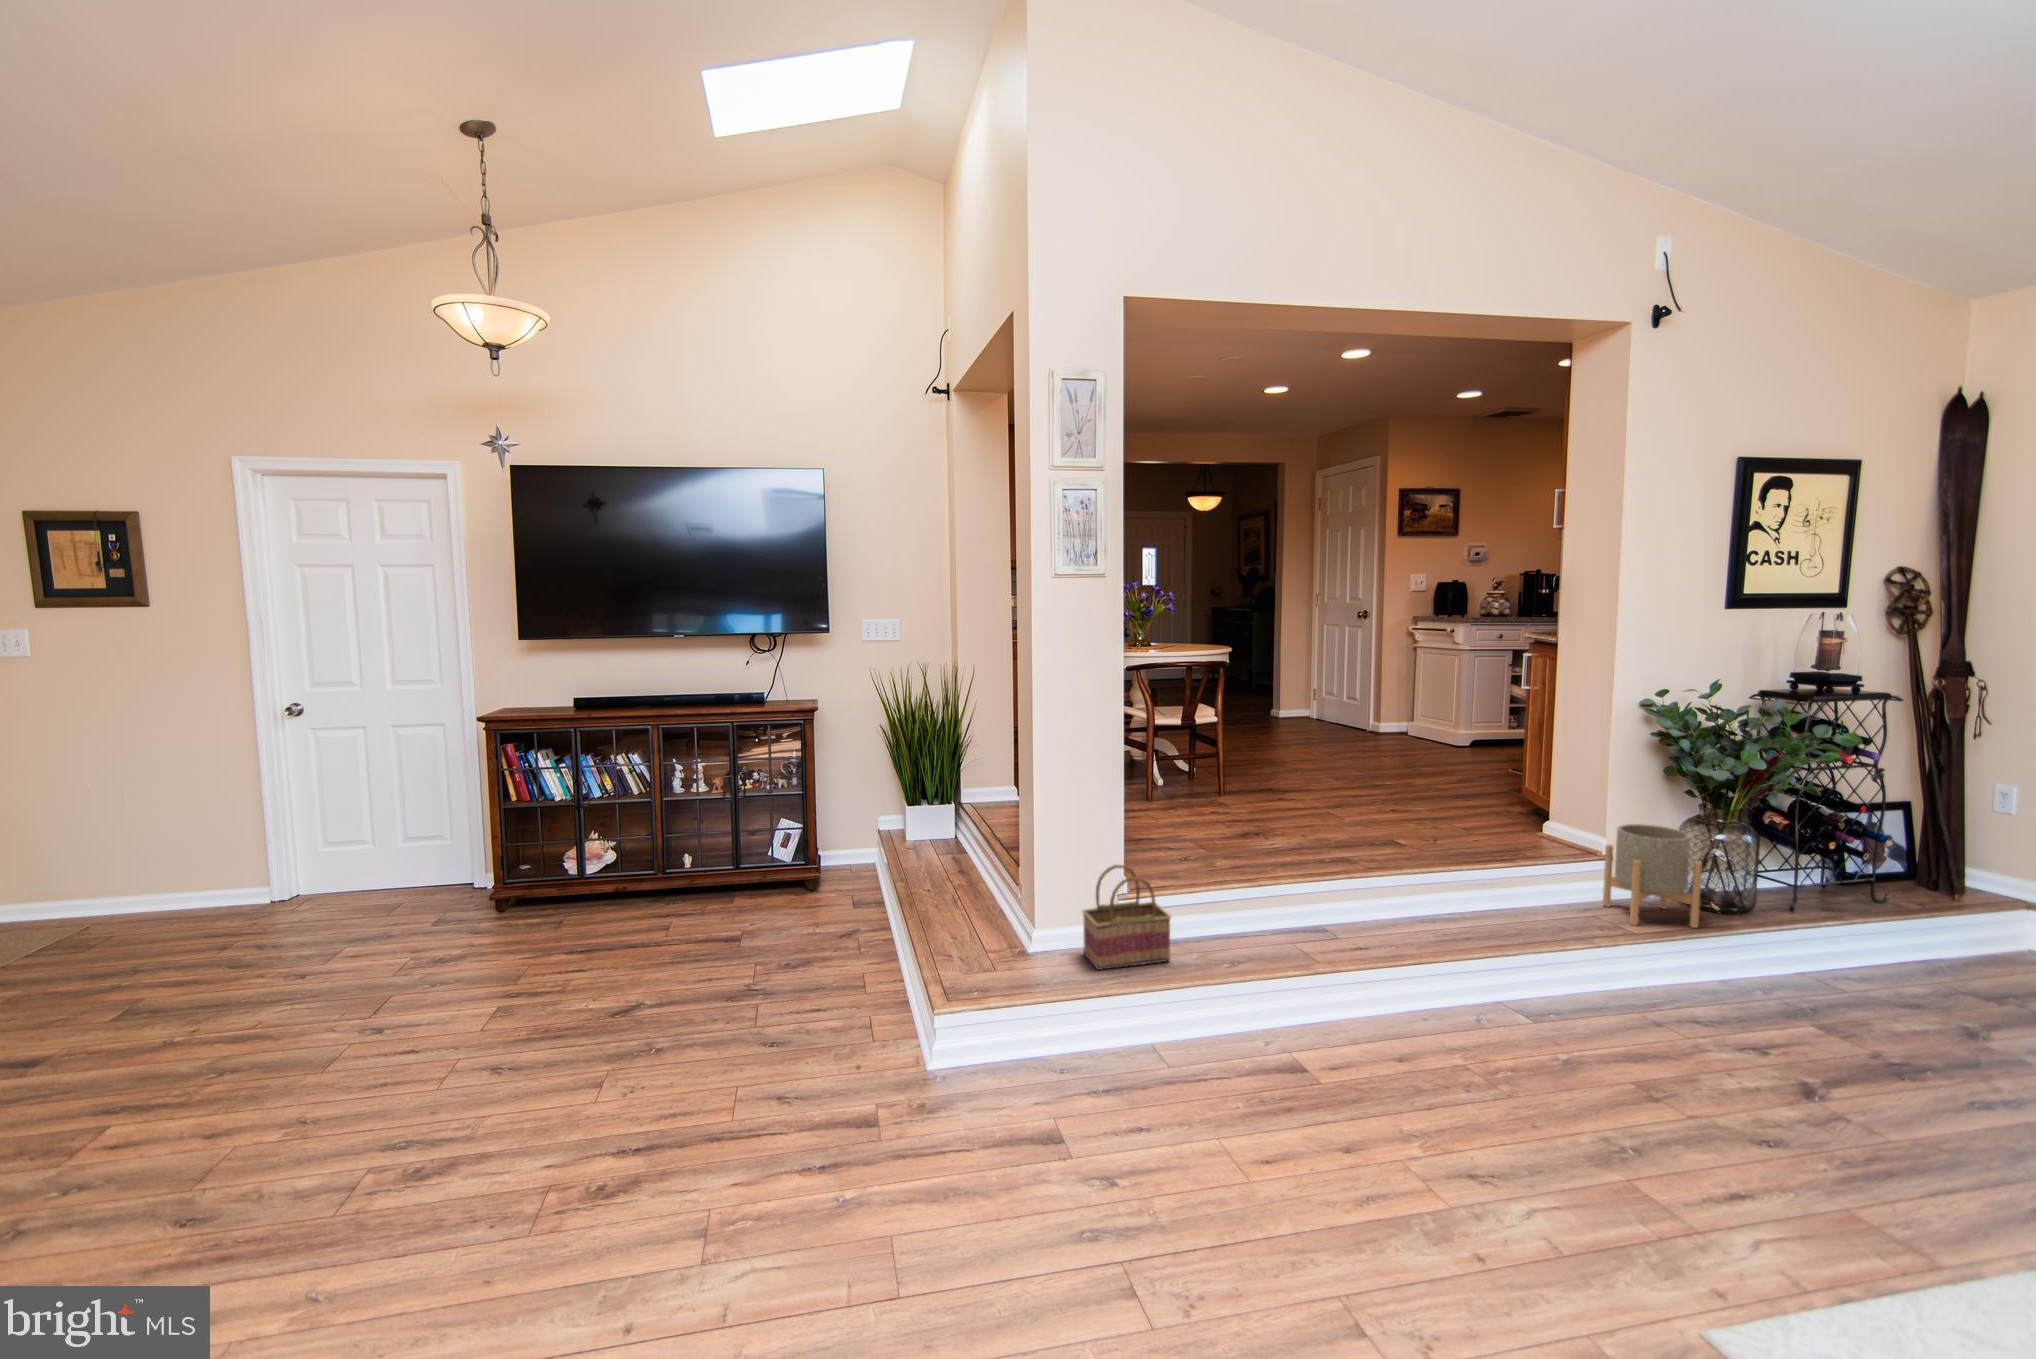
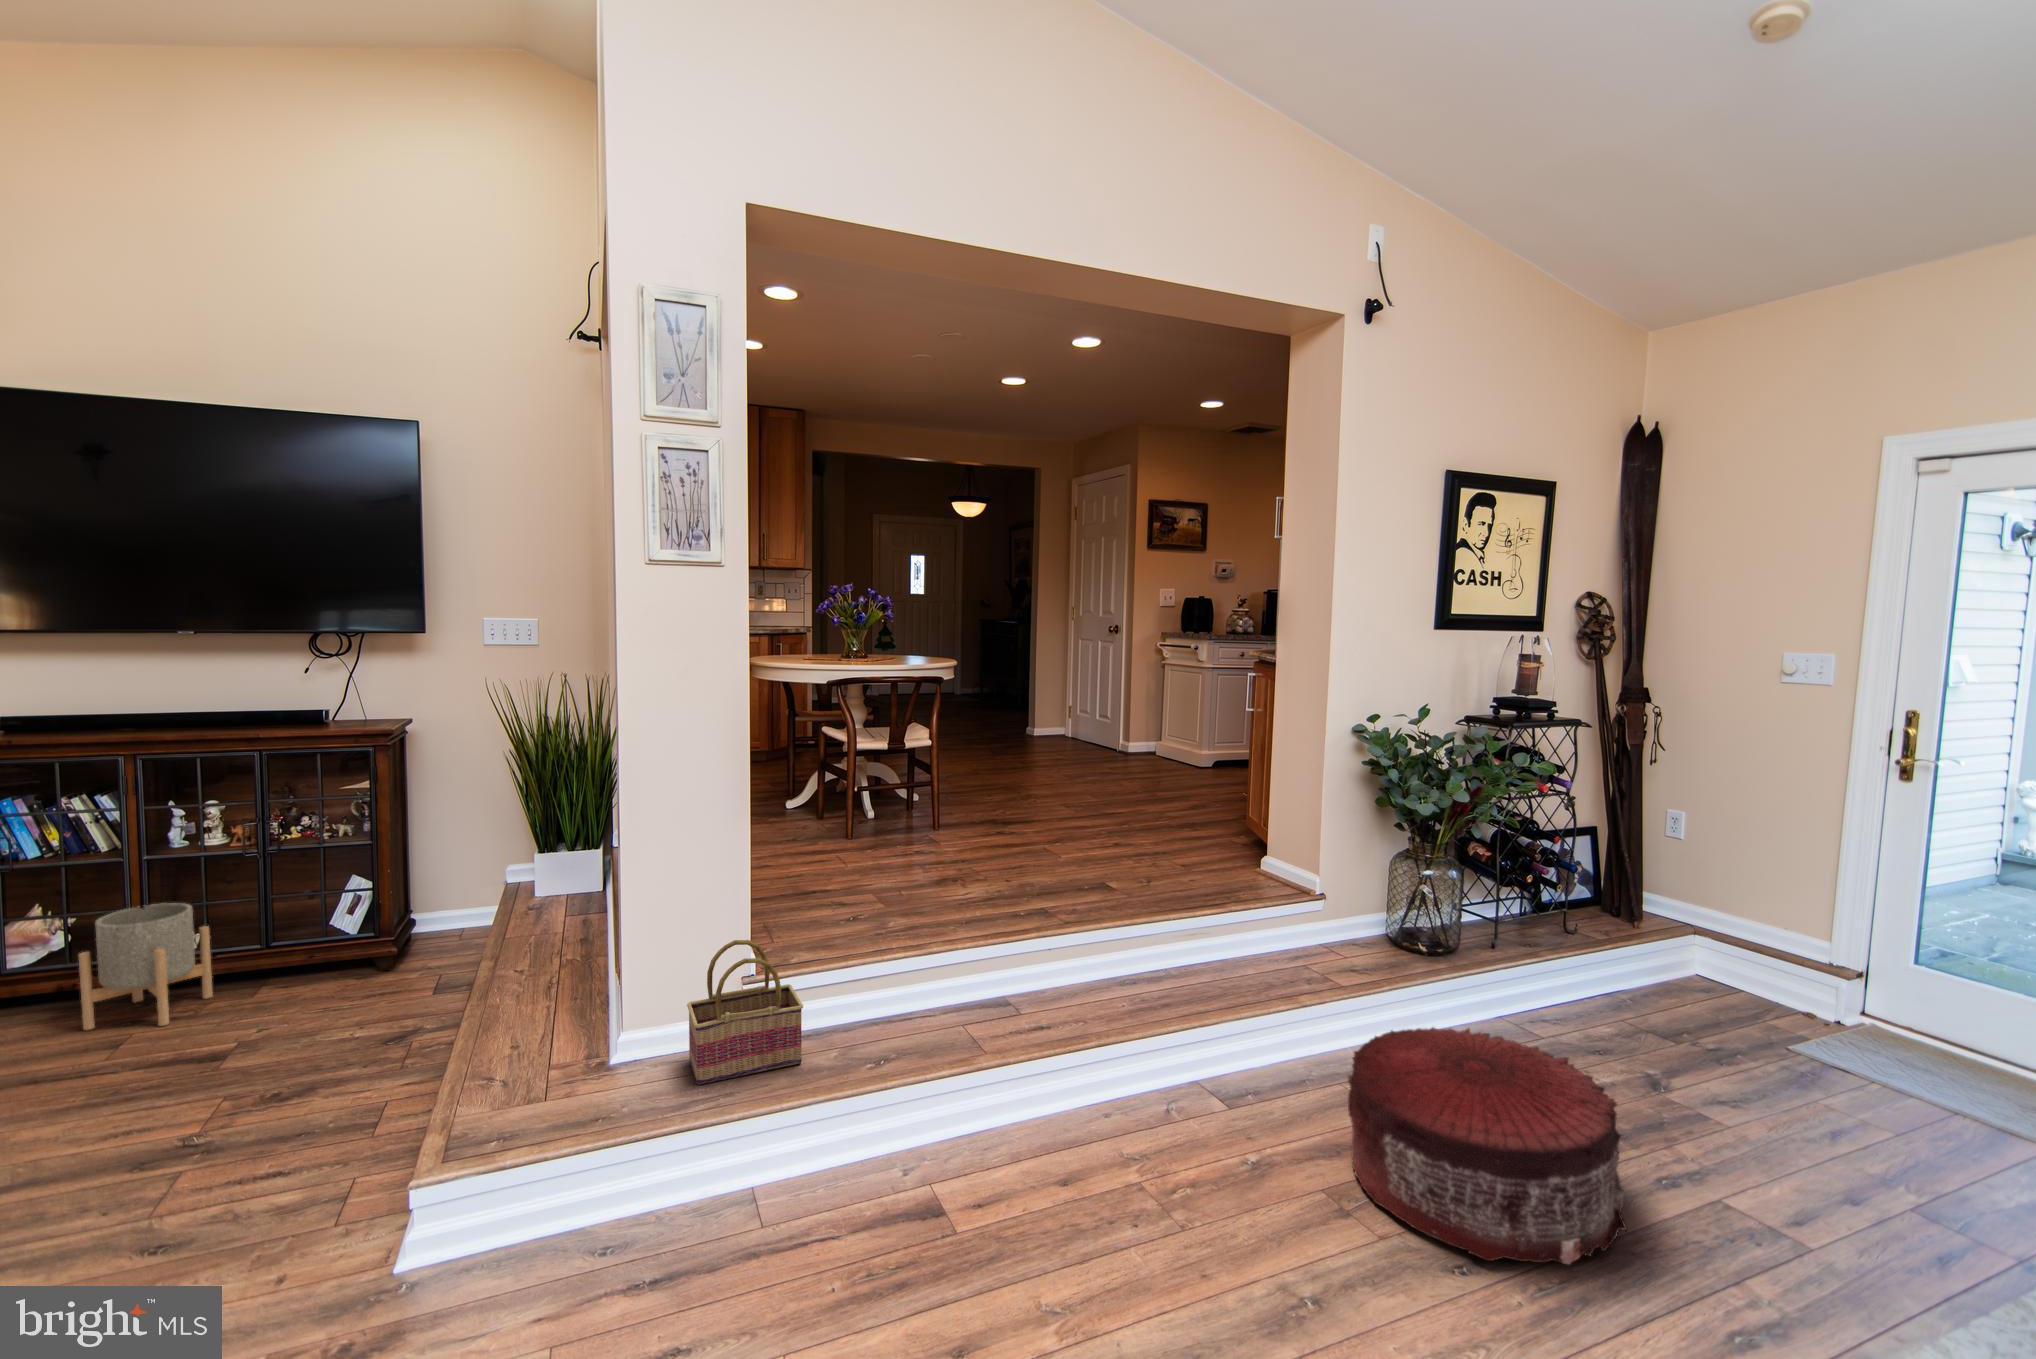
planter: present [1603,824,1702,928] -> present [79,903,213,1030]
pouf: none [1653,965,1945,1160] -> present [1348,1028,1627,1264]

